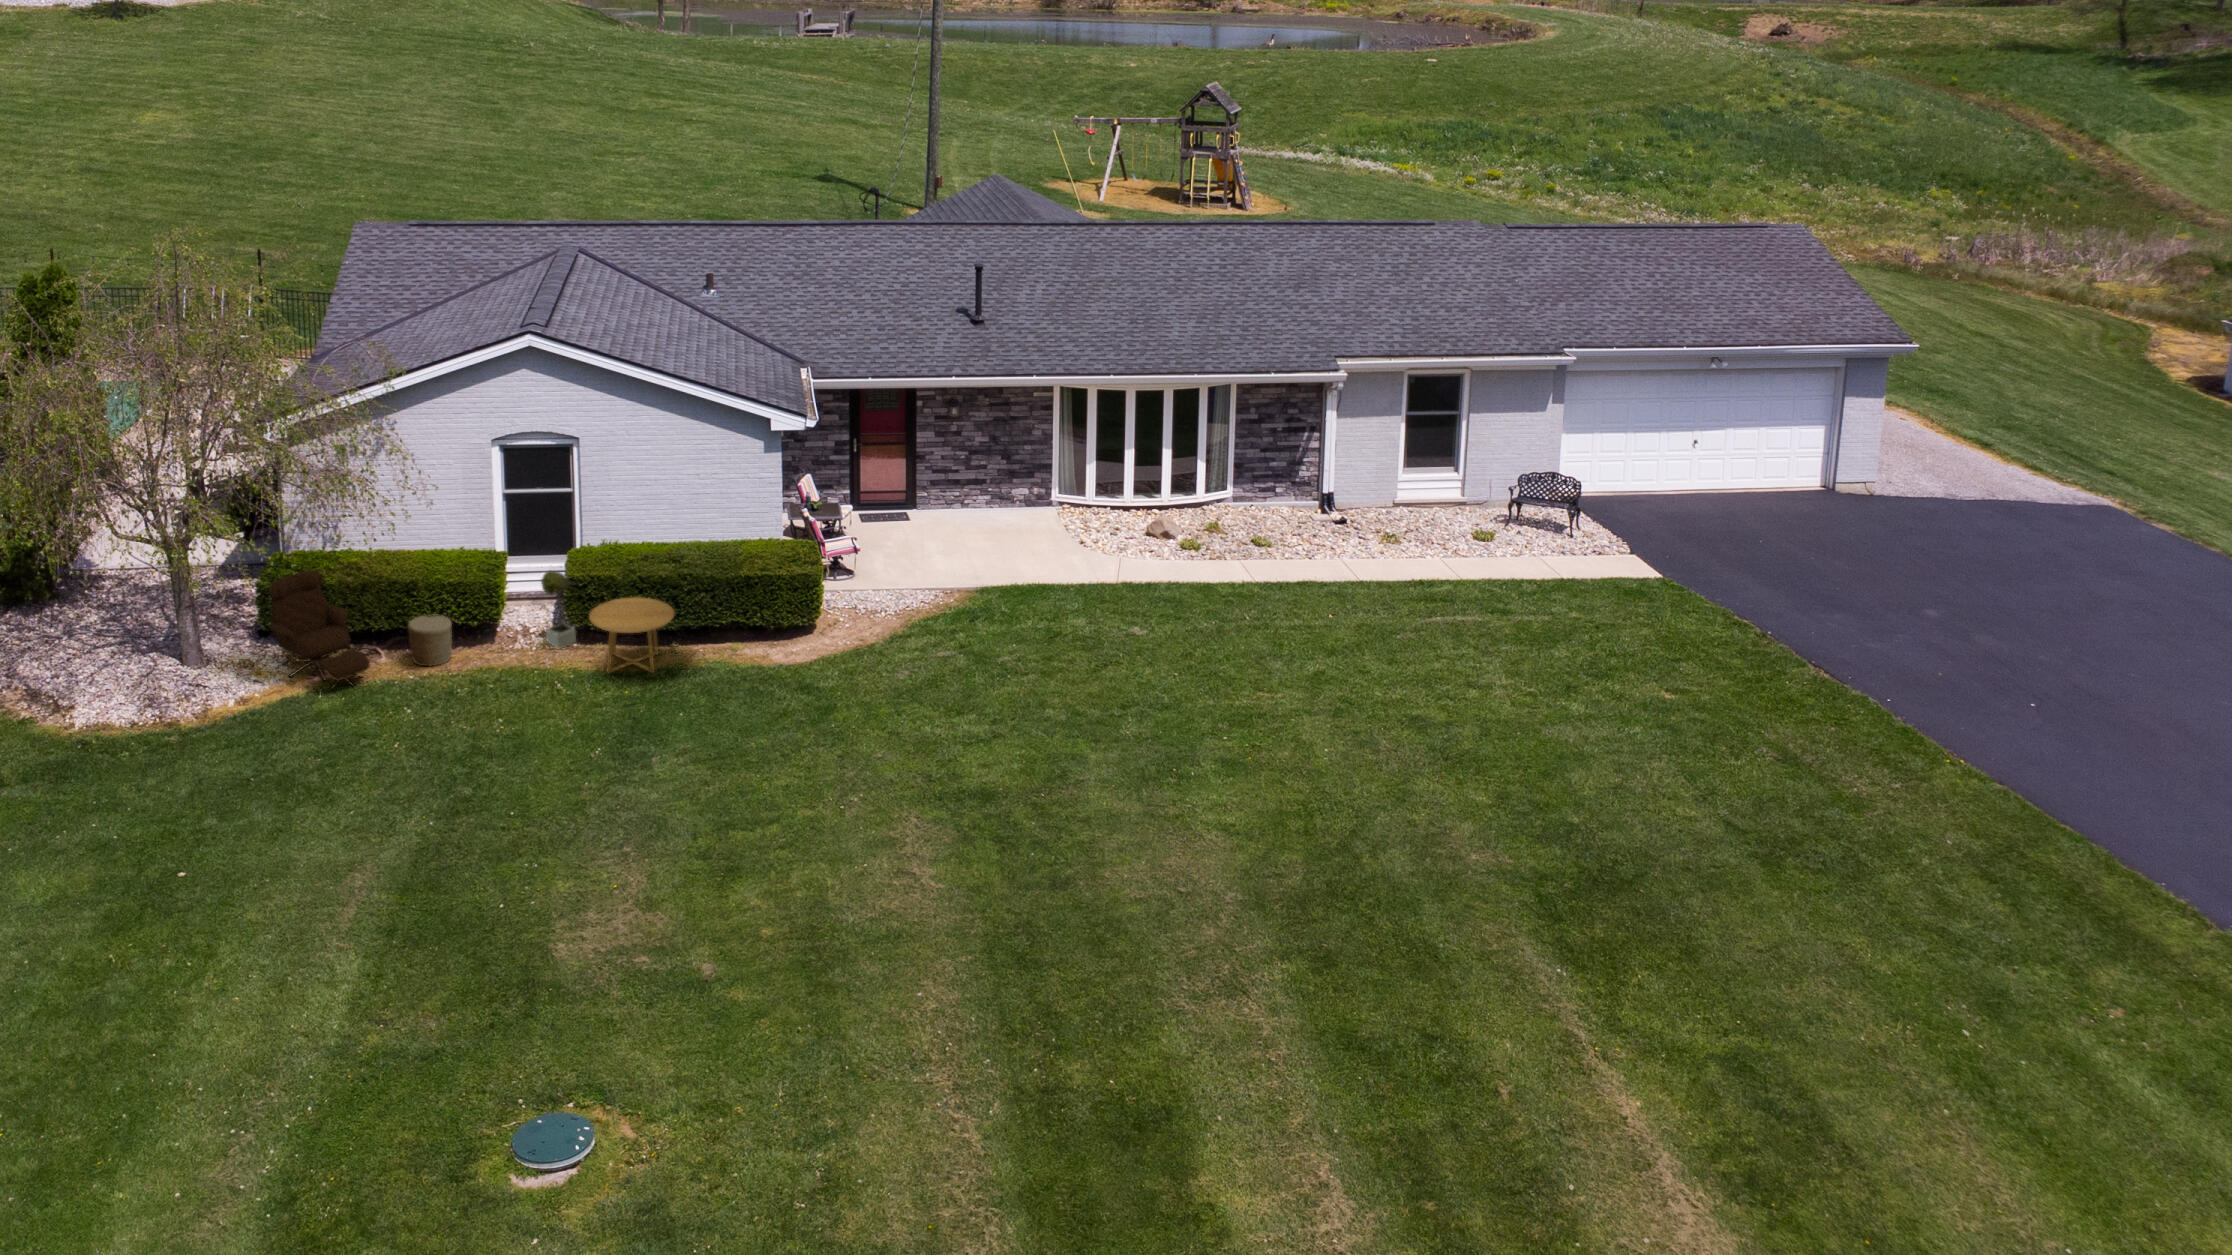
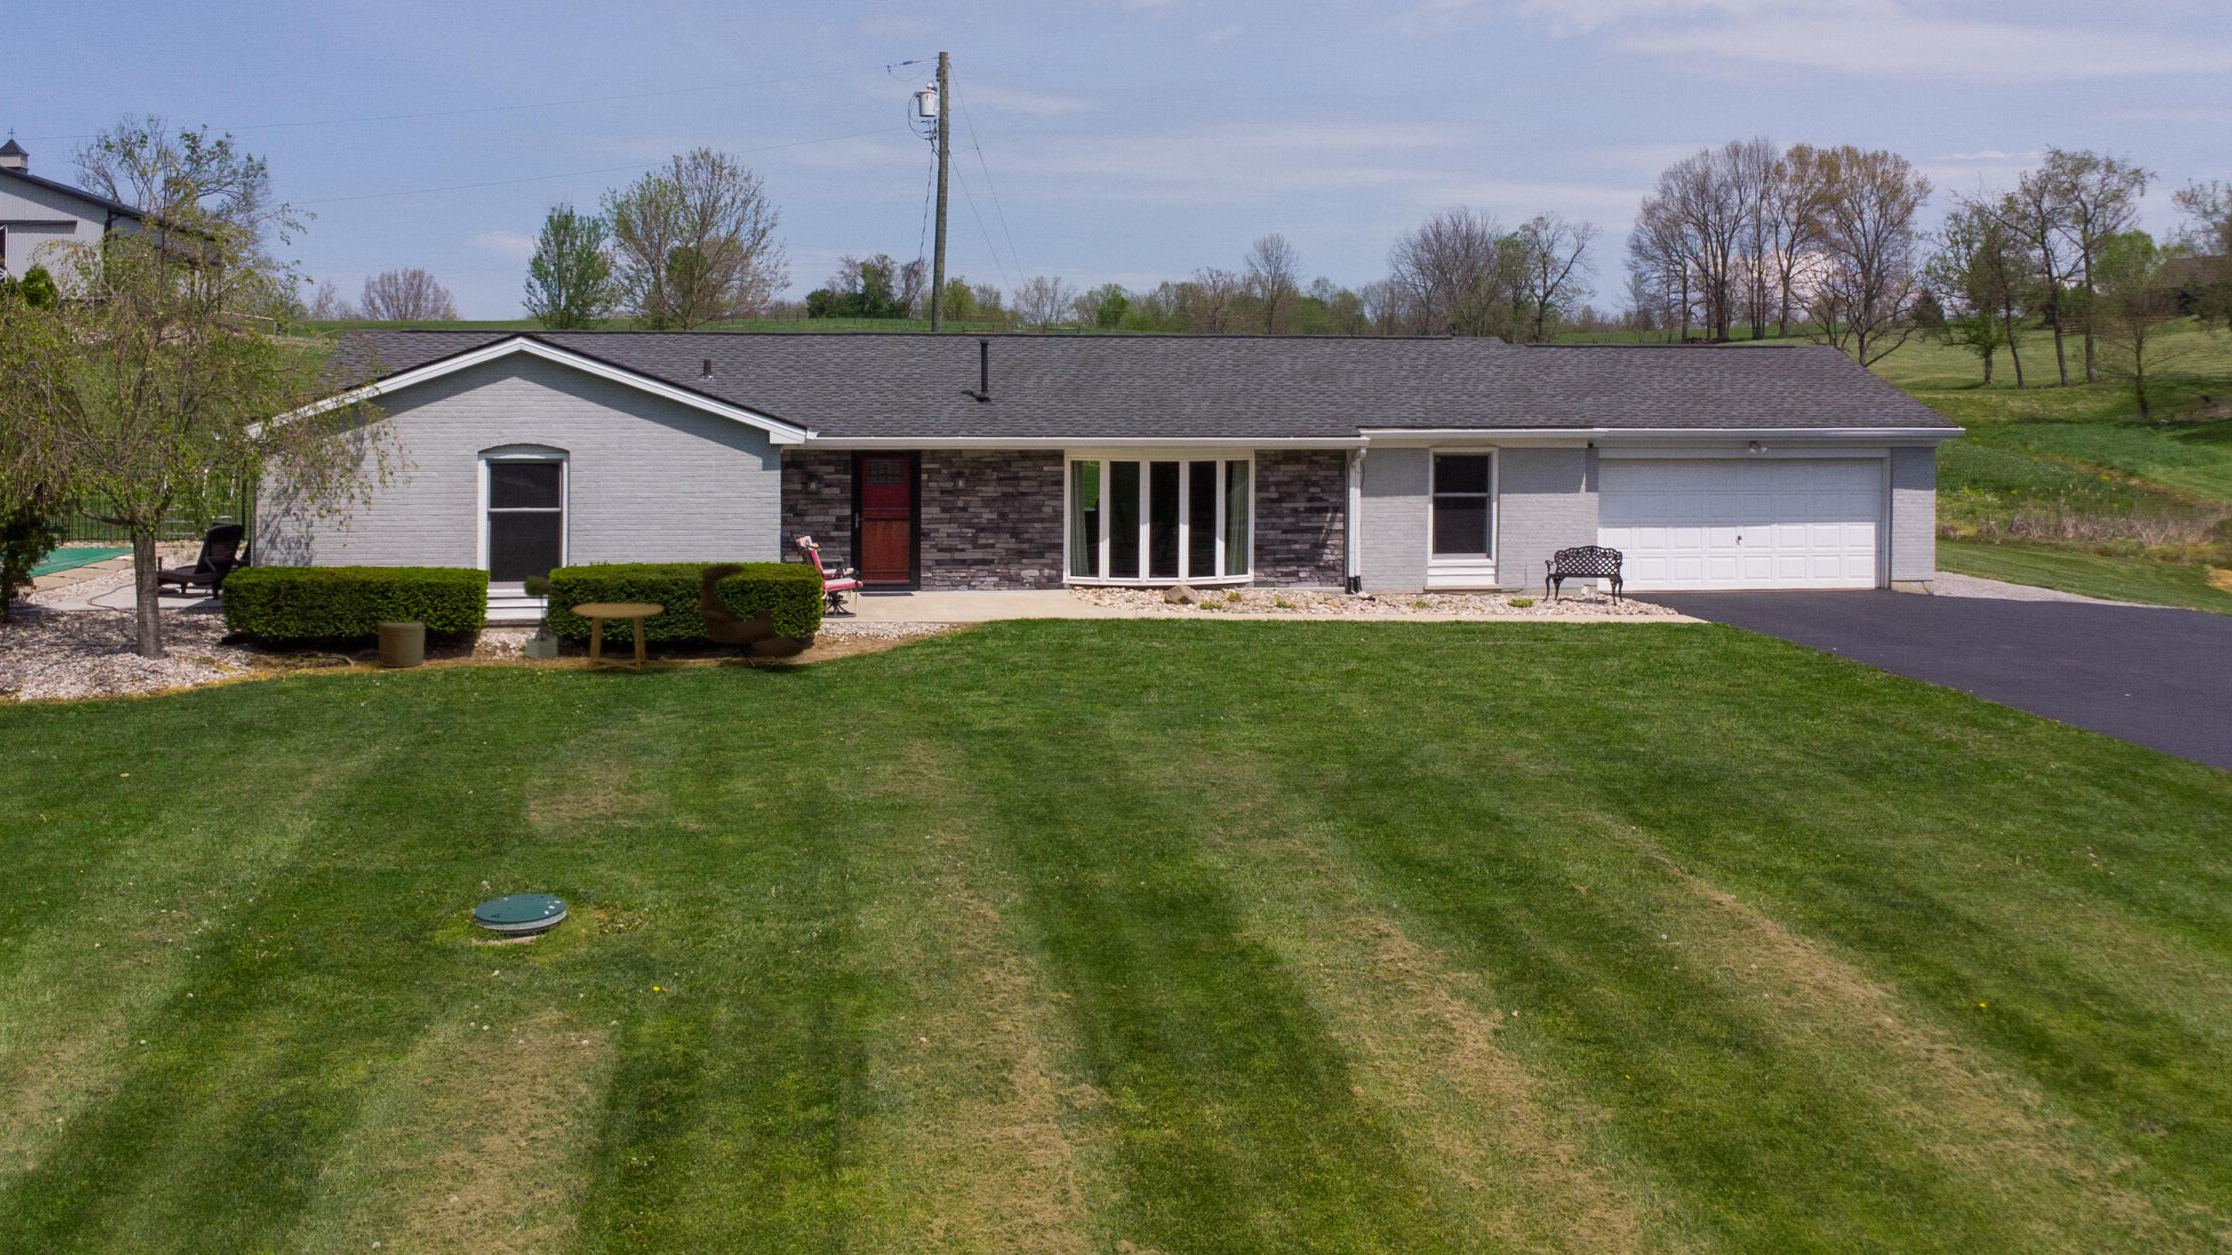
lounge chair: present [269,570,370,689] -> present [700,564,803,671]

